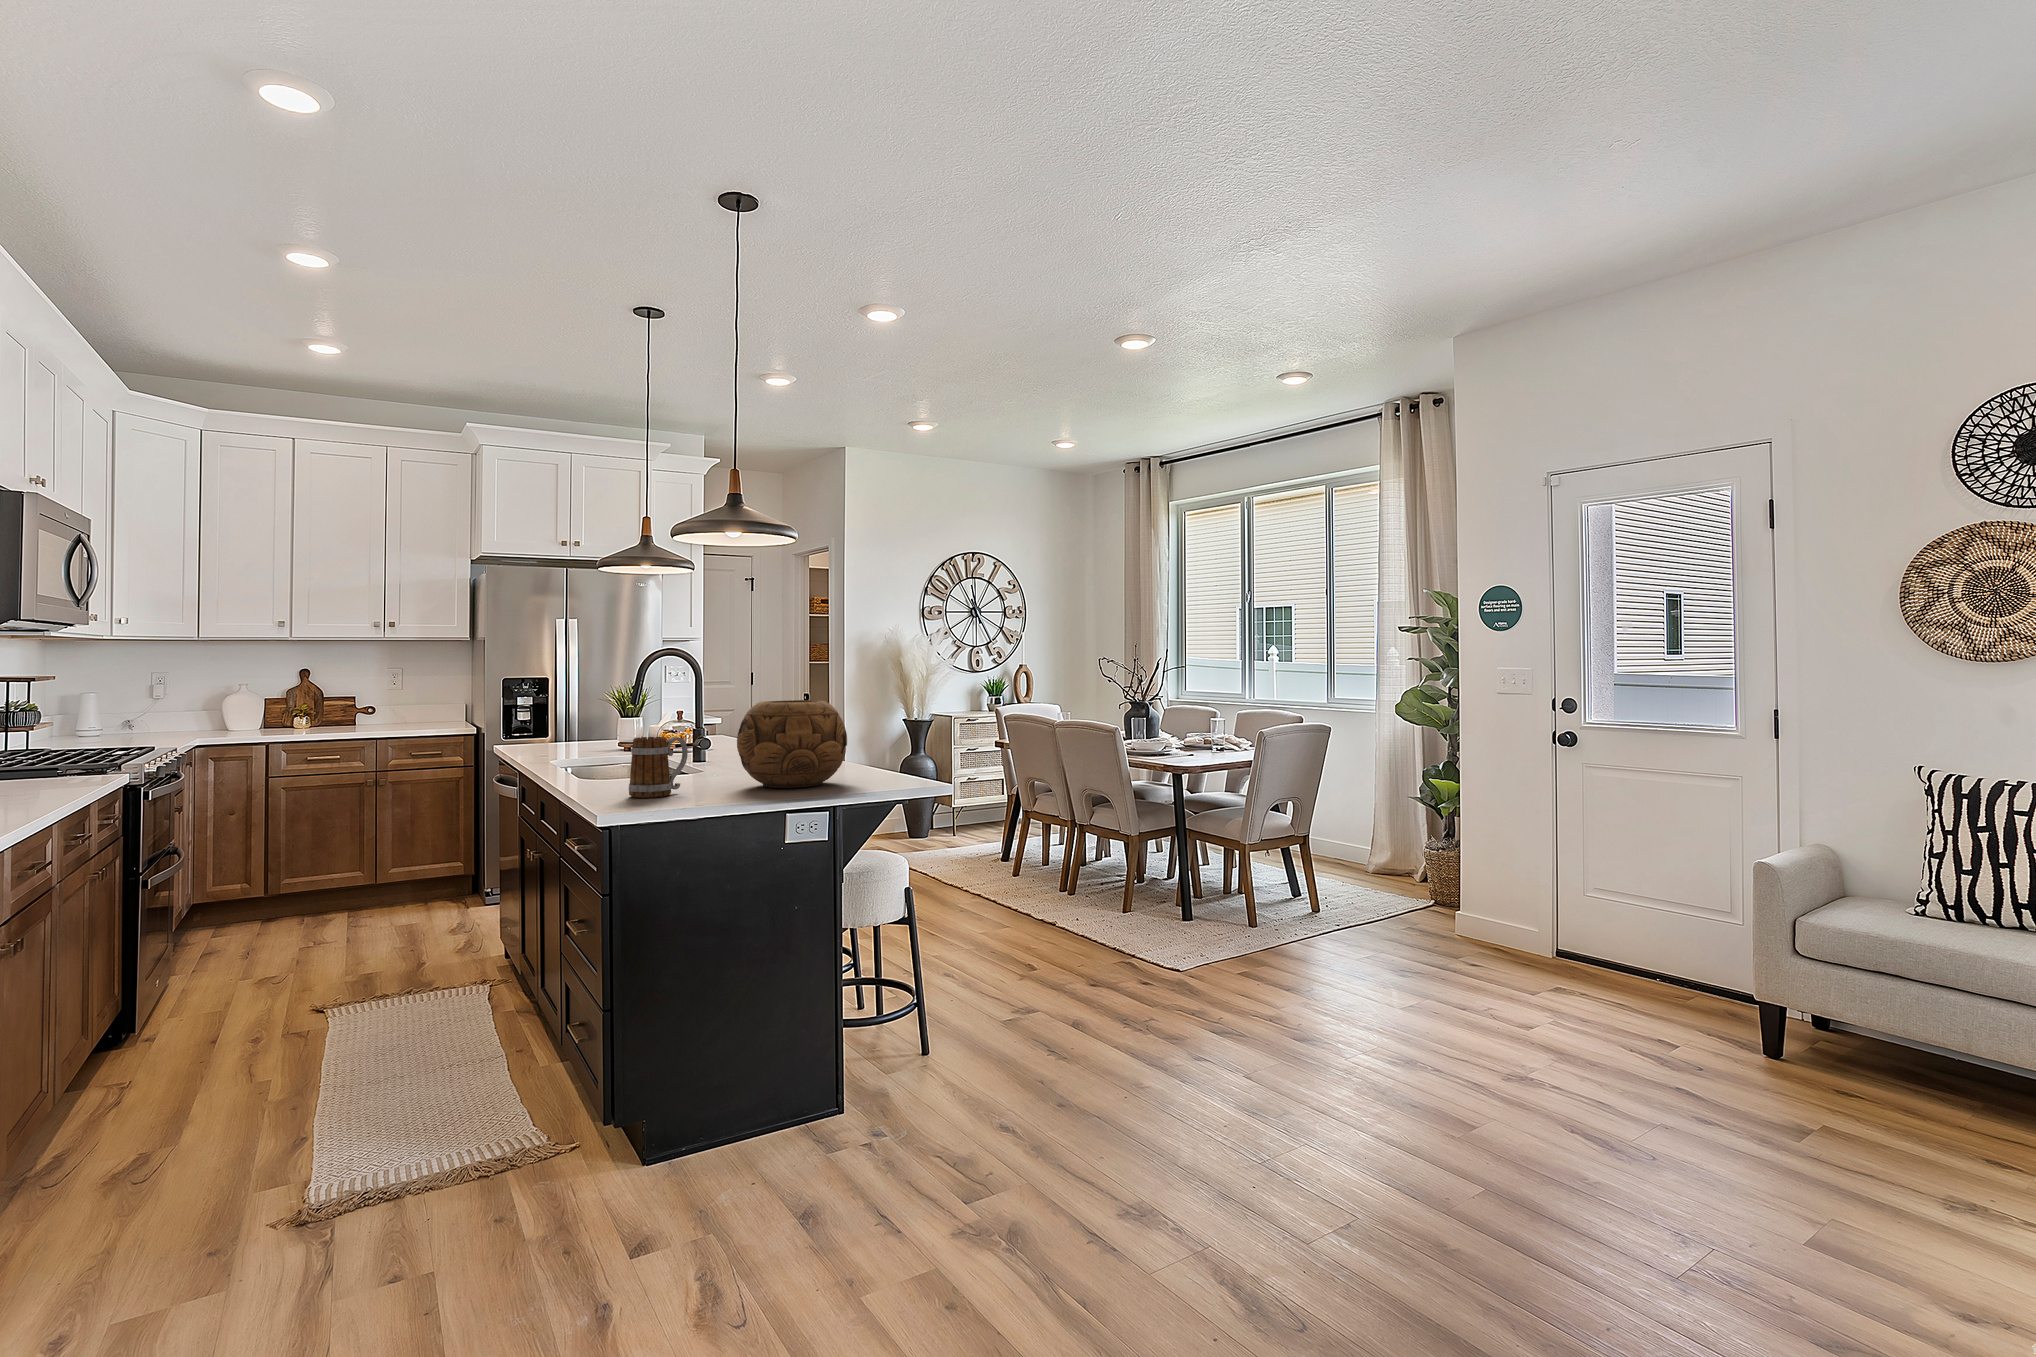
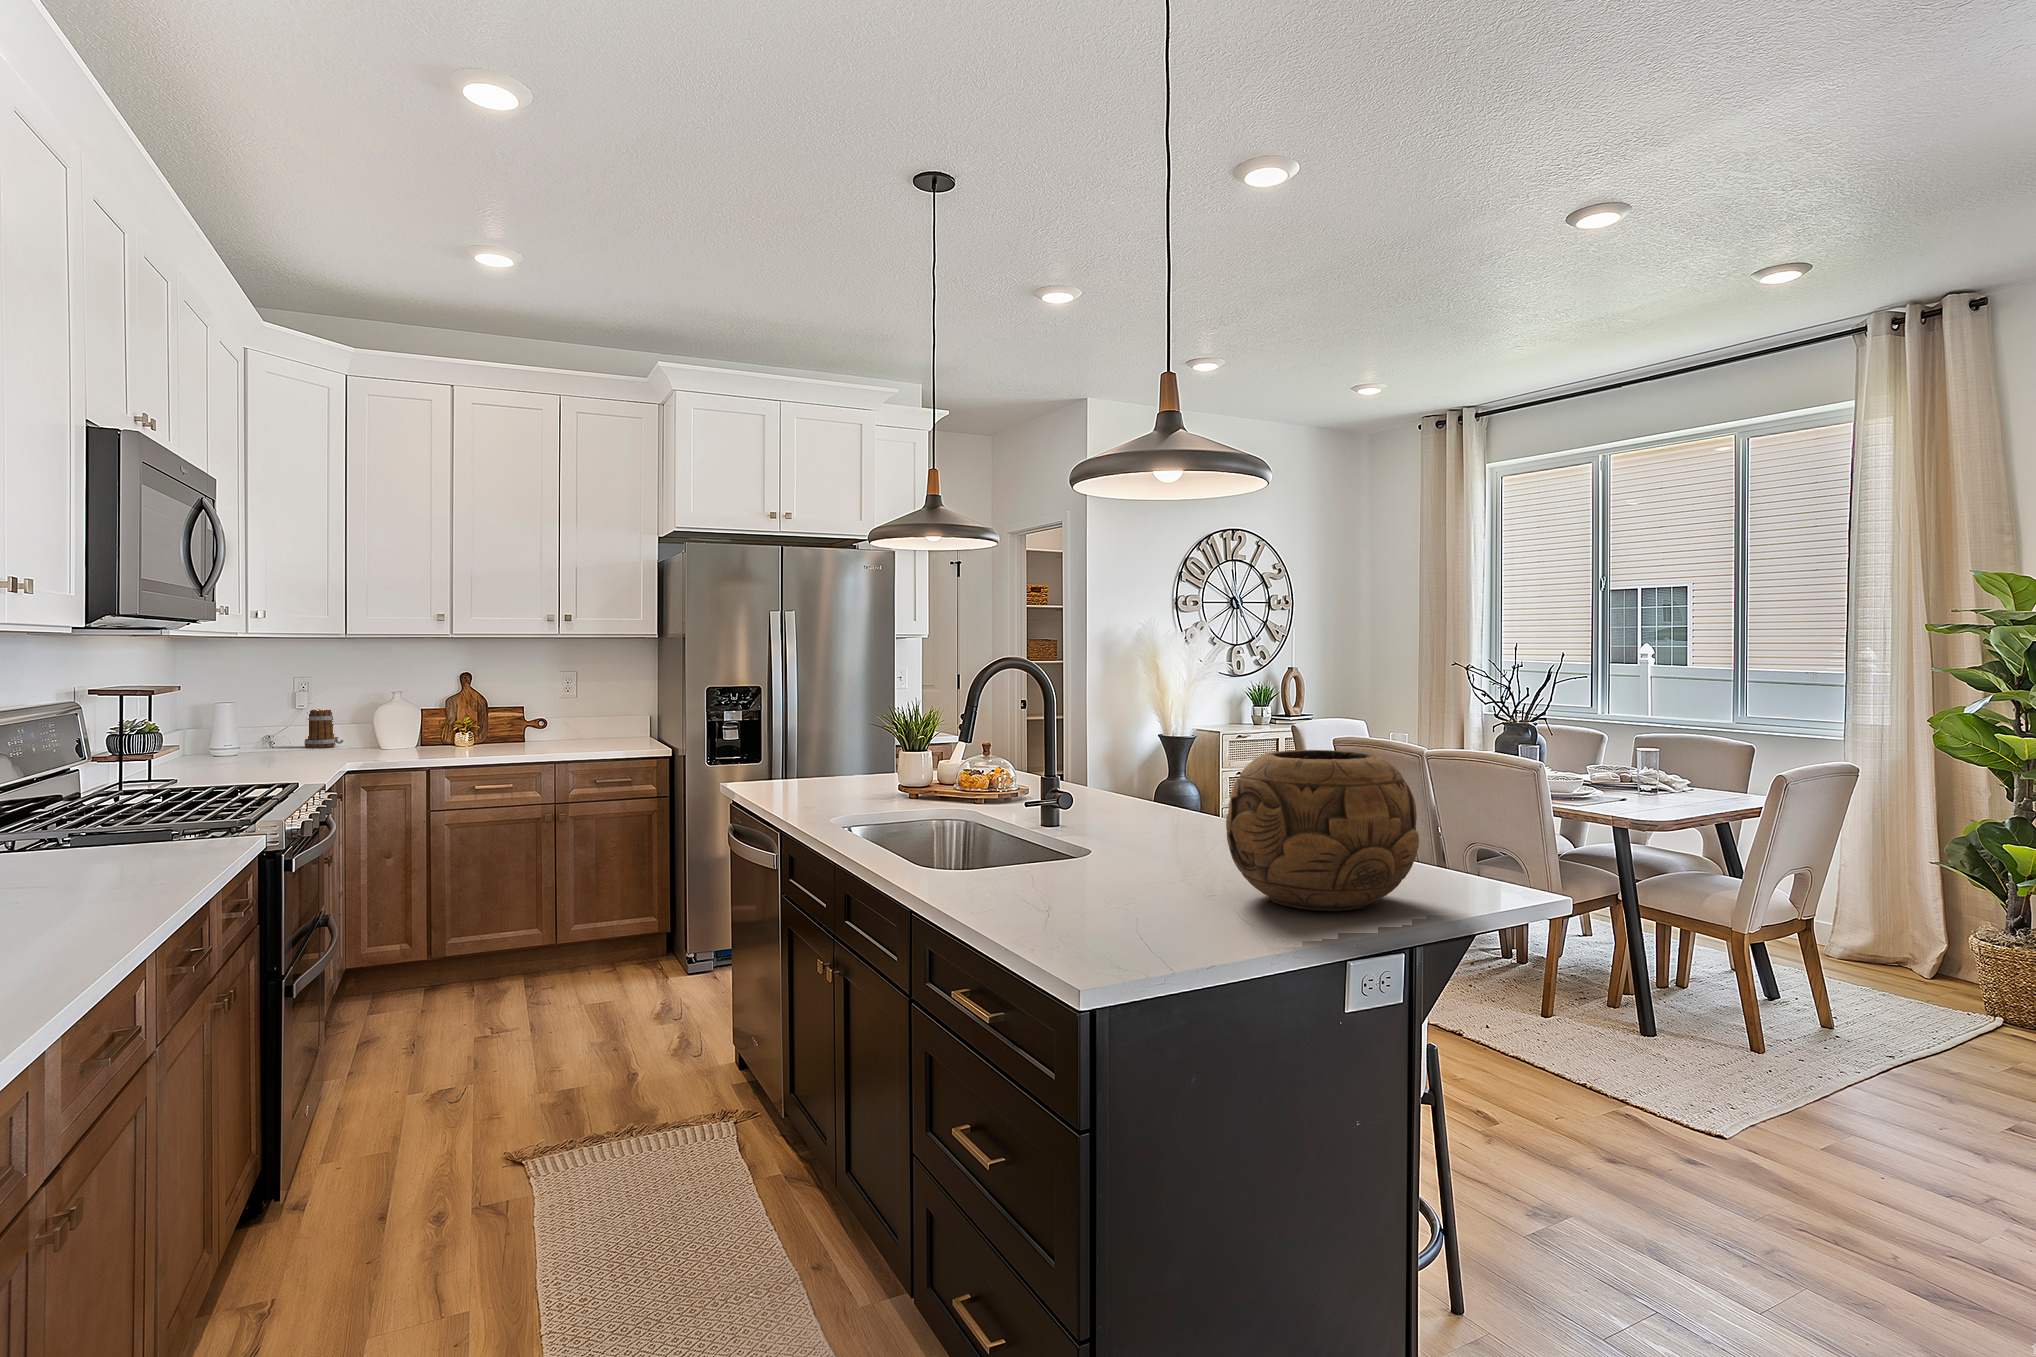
mug: present [629,737,688,798] -> present [304,709,343,748]

